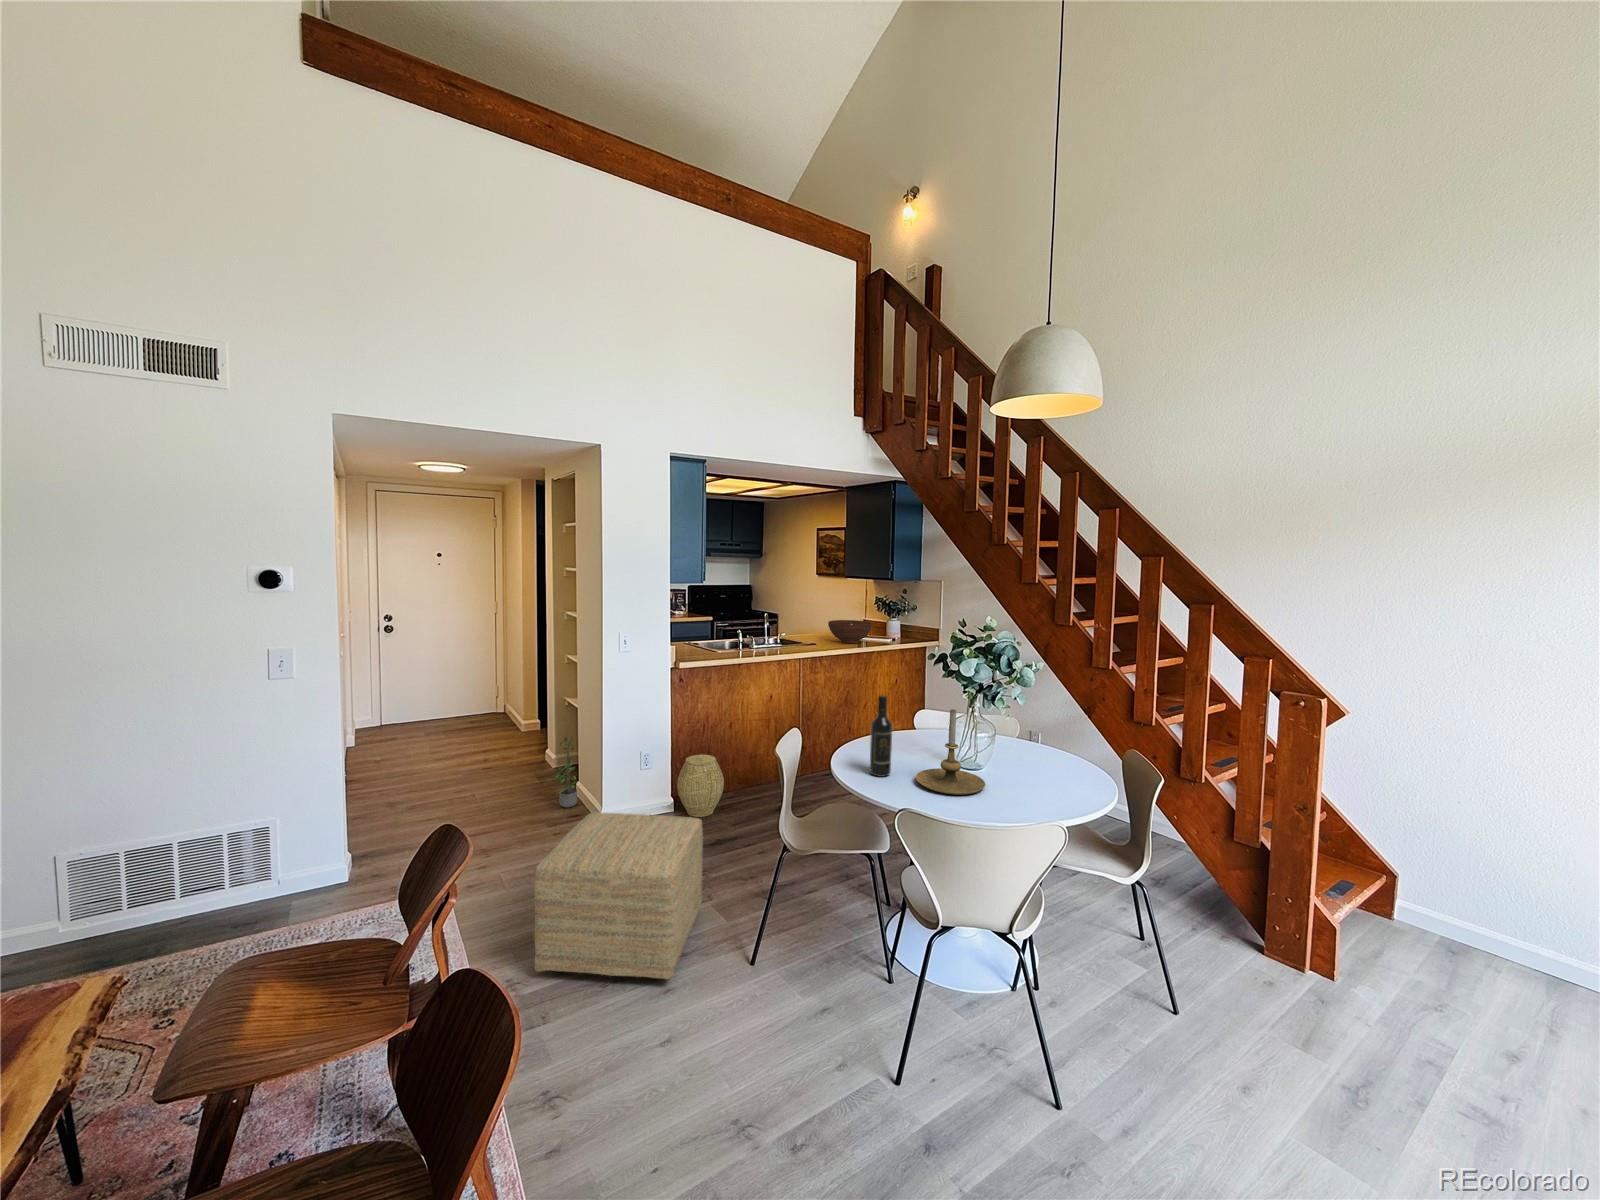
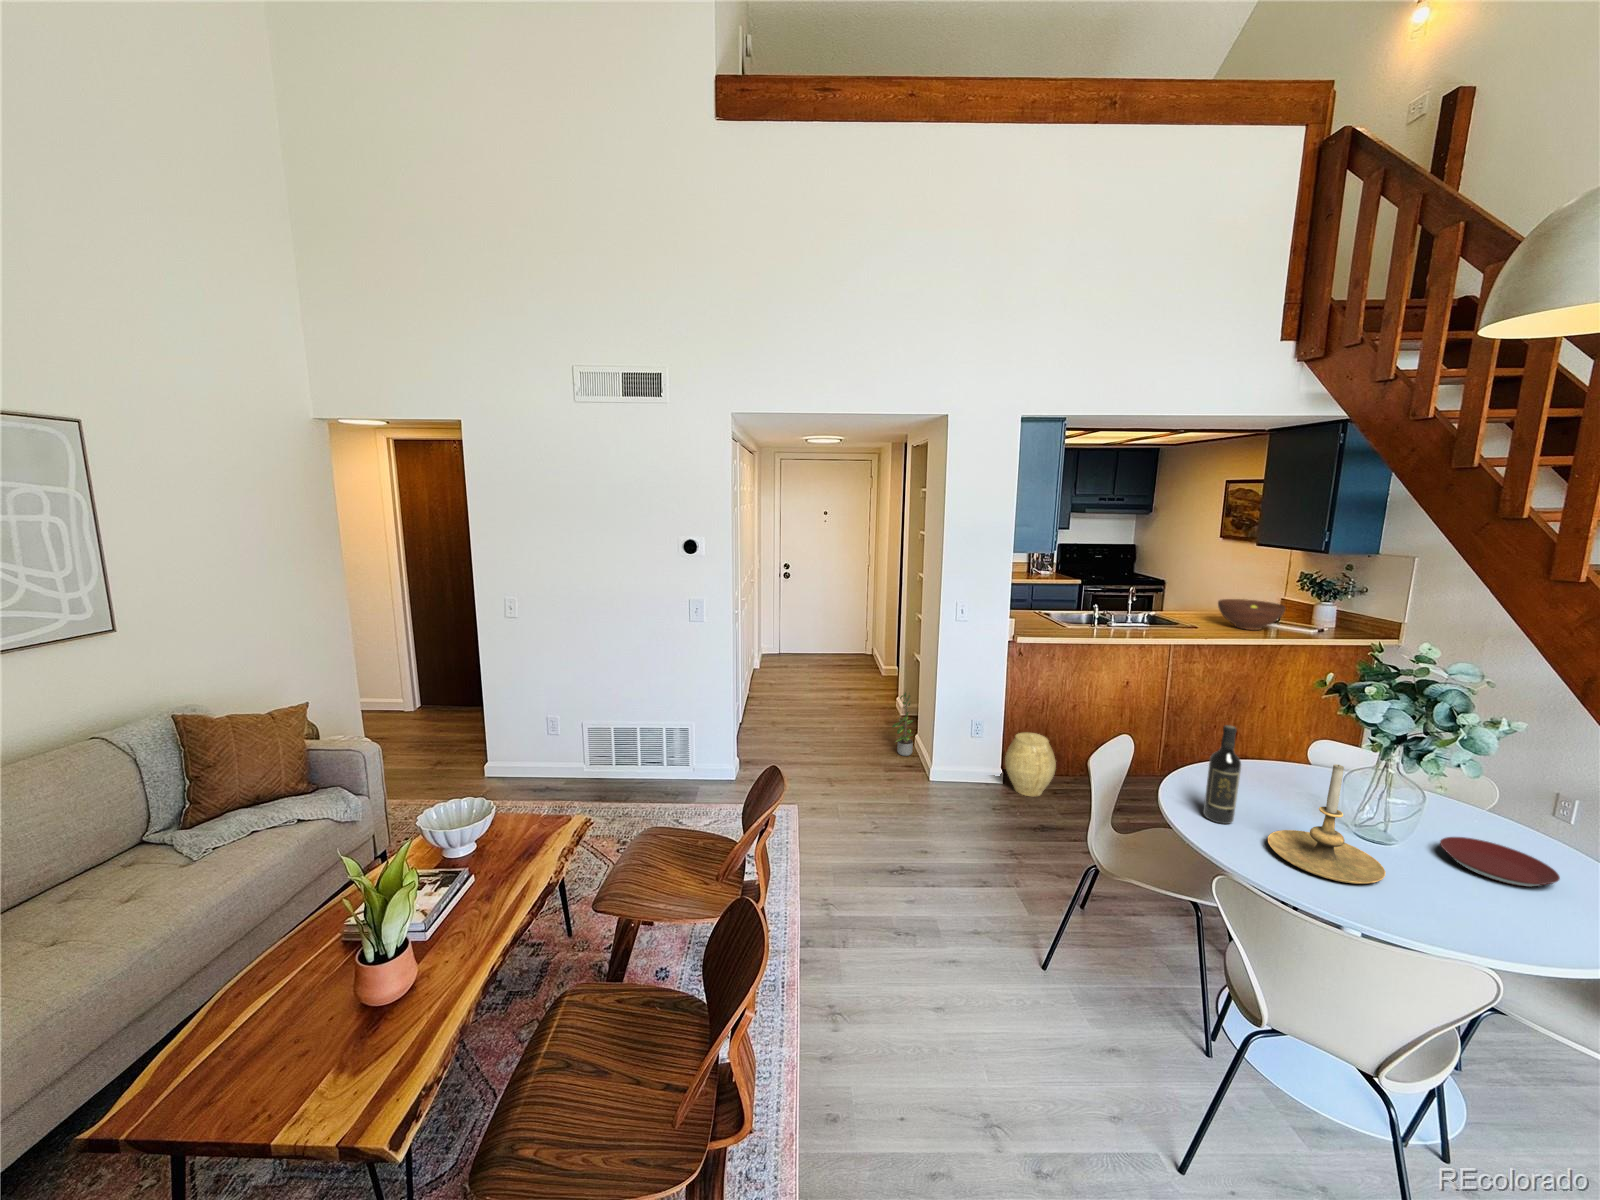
plate: none [1003,751,1060,773] -> present [1440,837,1560,887]
ottoman: present [534,812,703,980] -> none [843,774,1006,952]

